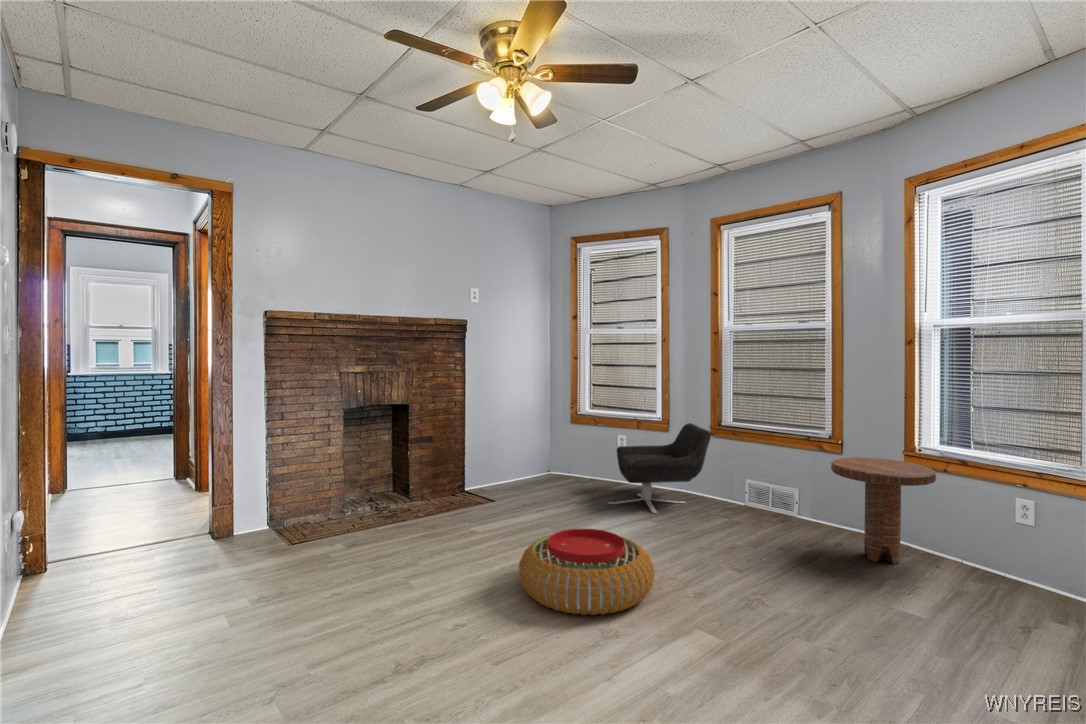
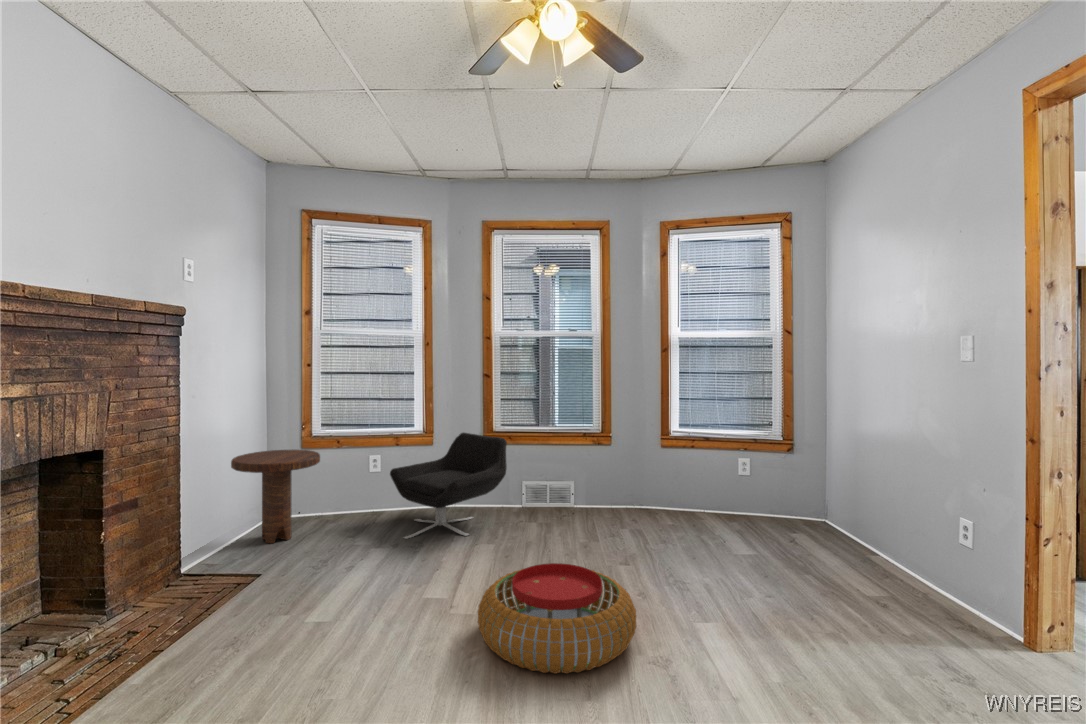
side table: present [831,458,936,564] -> present [231,450,320,543]

